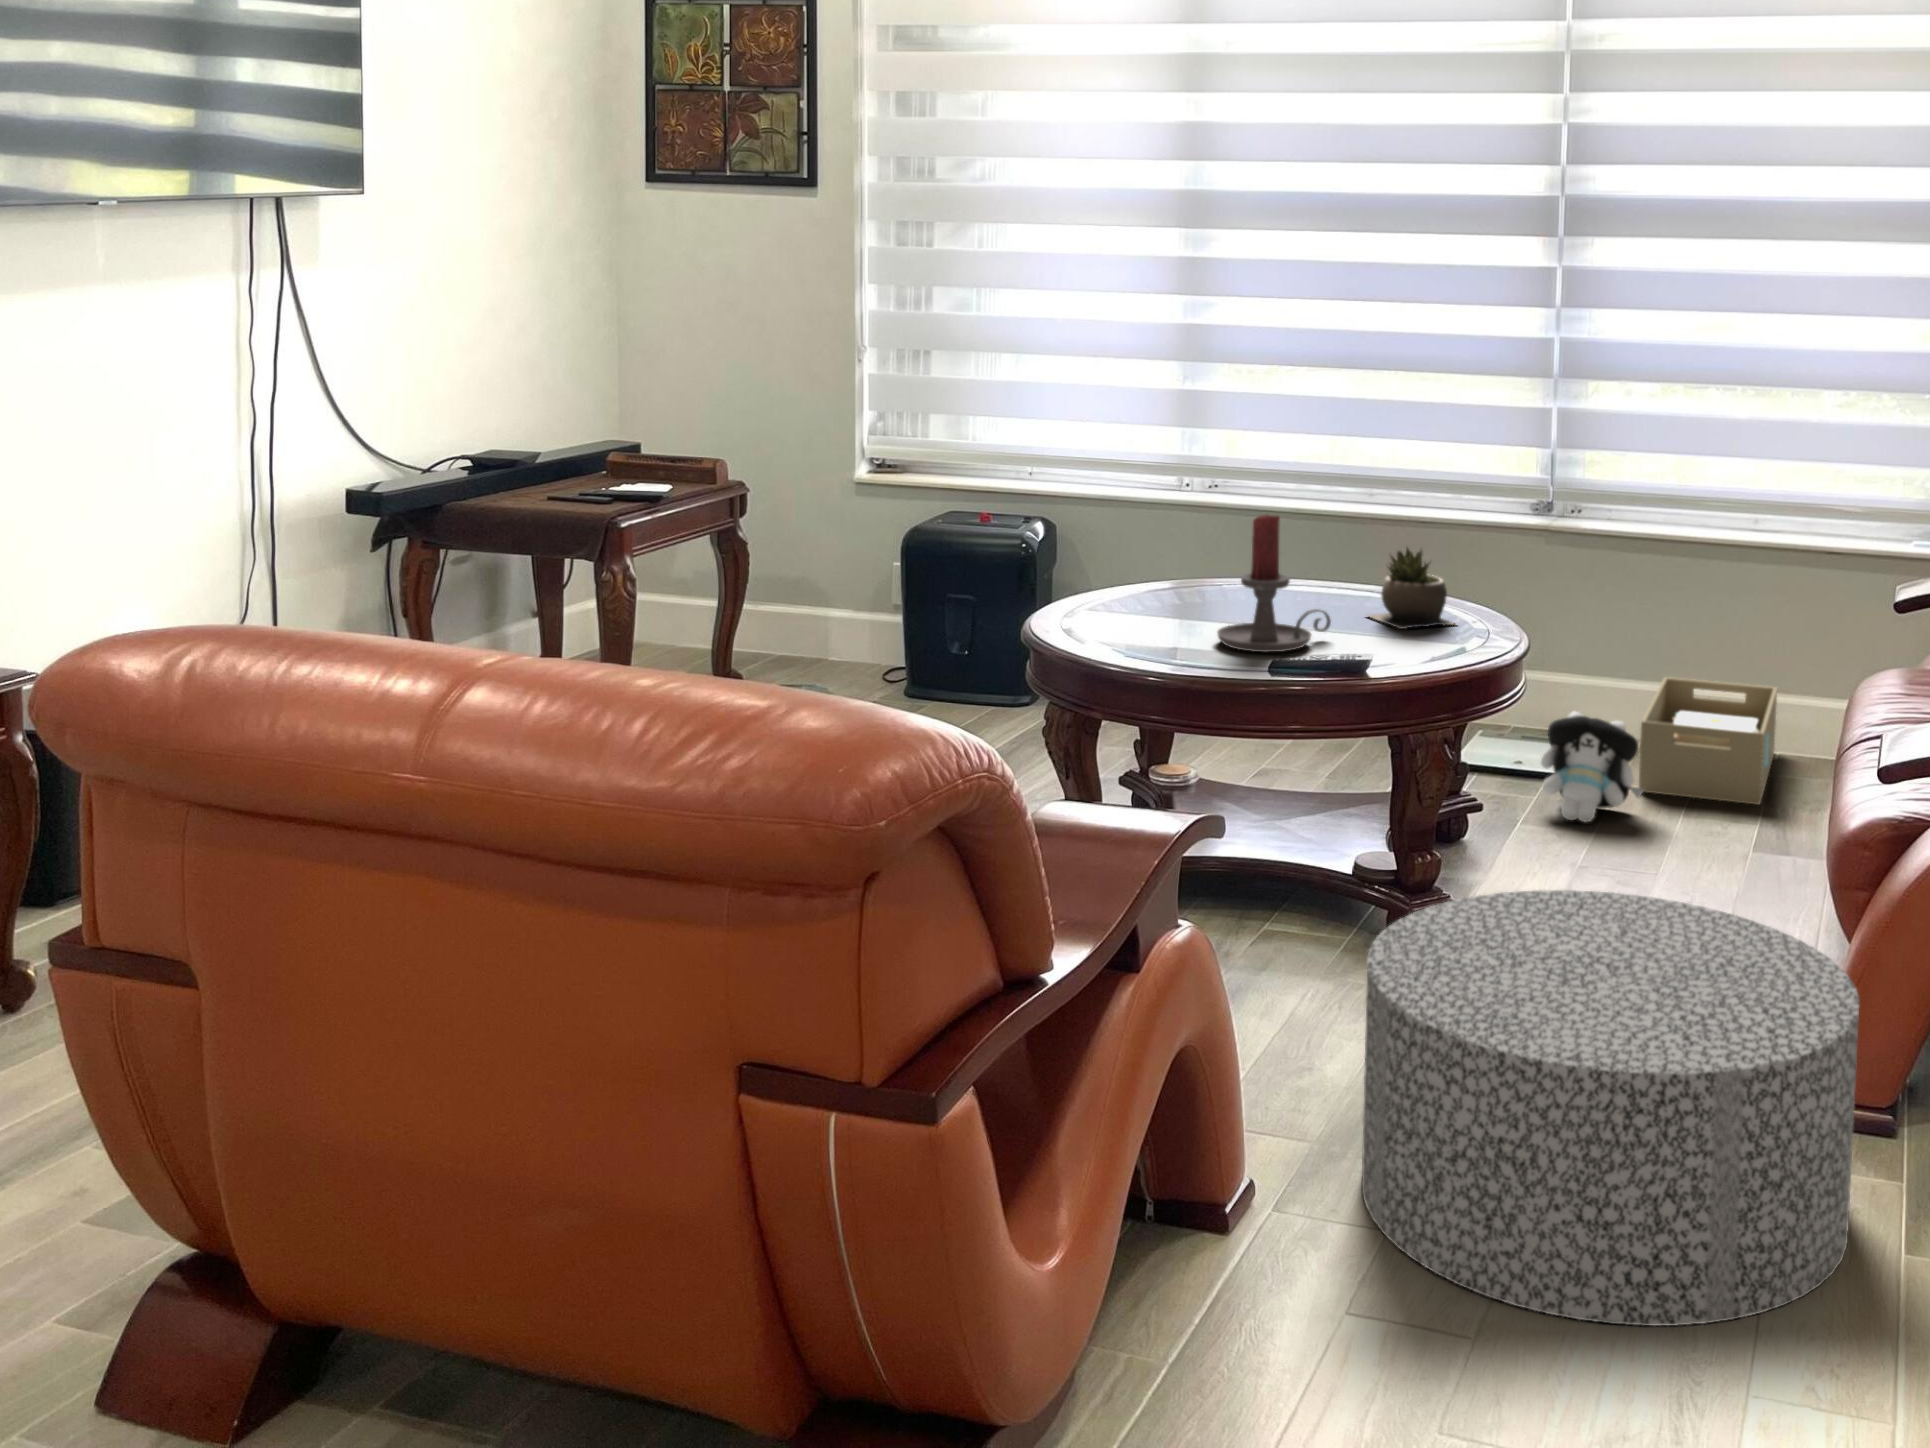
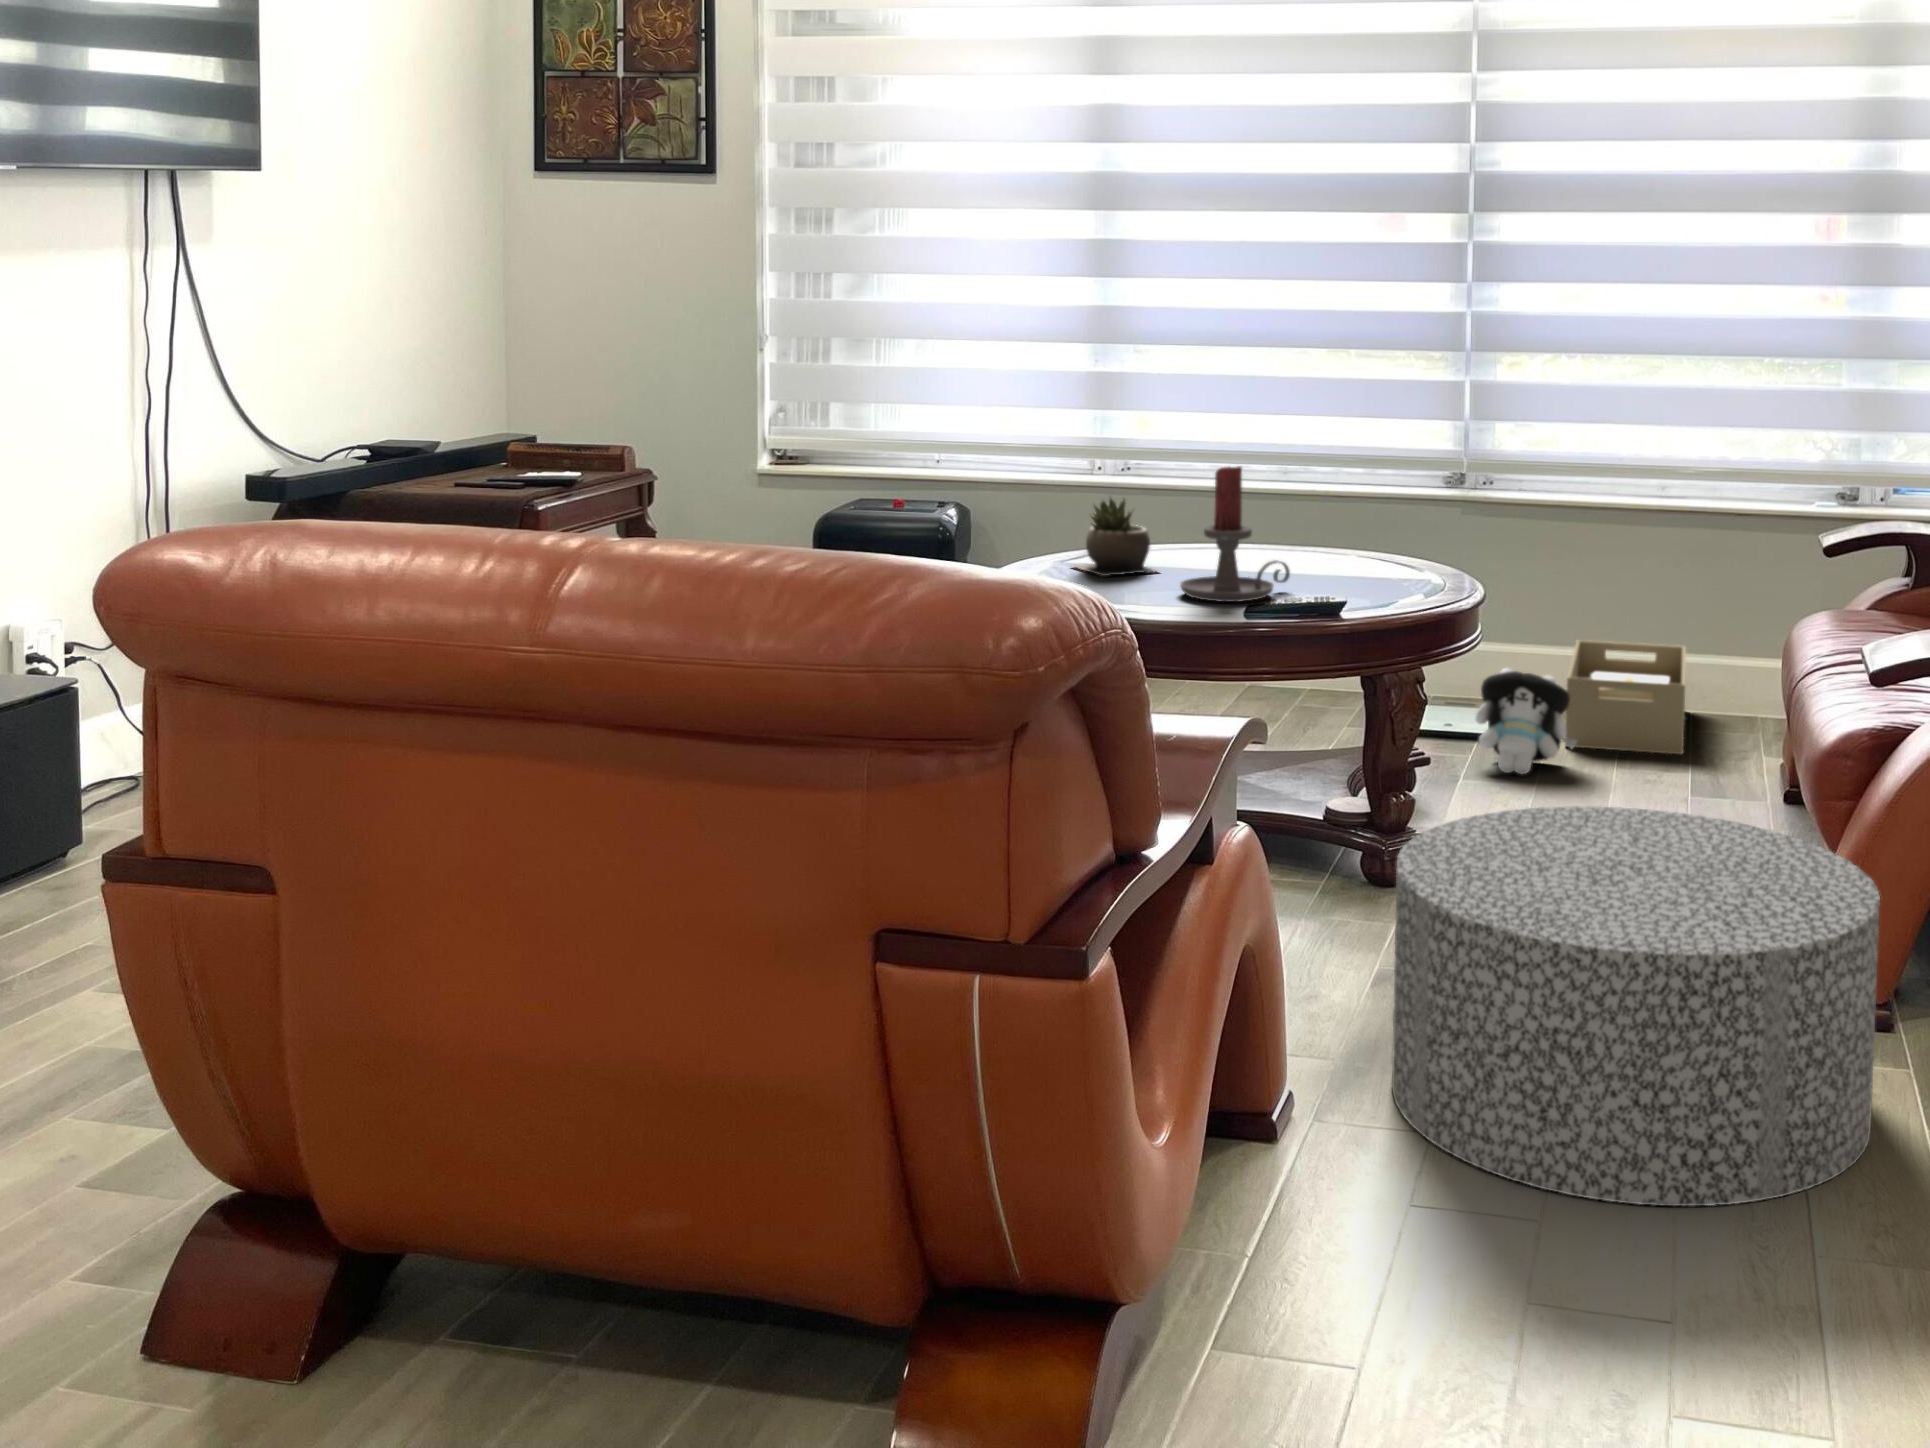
succulent plant: present [1369,548,1455,629] -> present [1075,499,1156,576]

